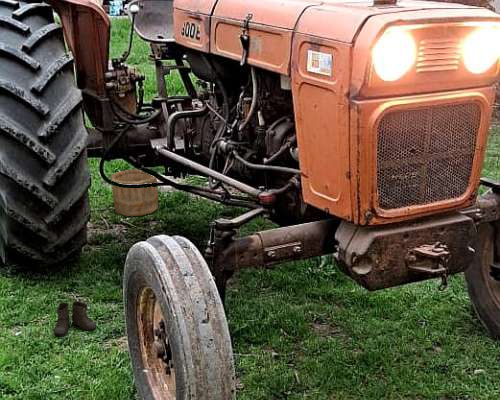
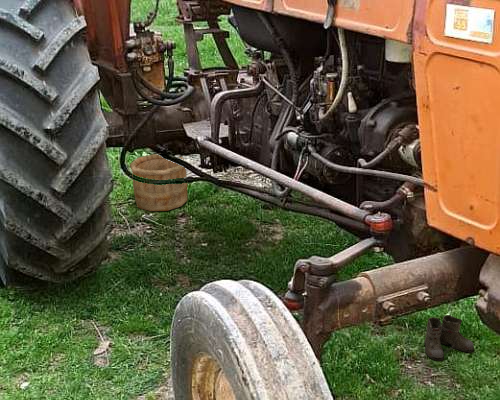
boots: present [54,301,97,336] -> present [424,315,474,361]

